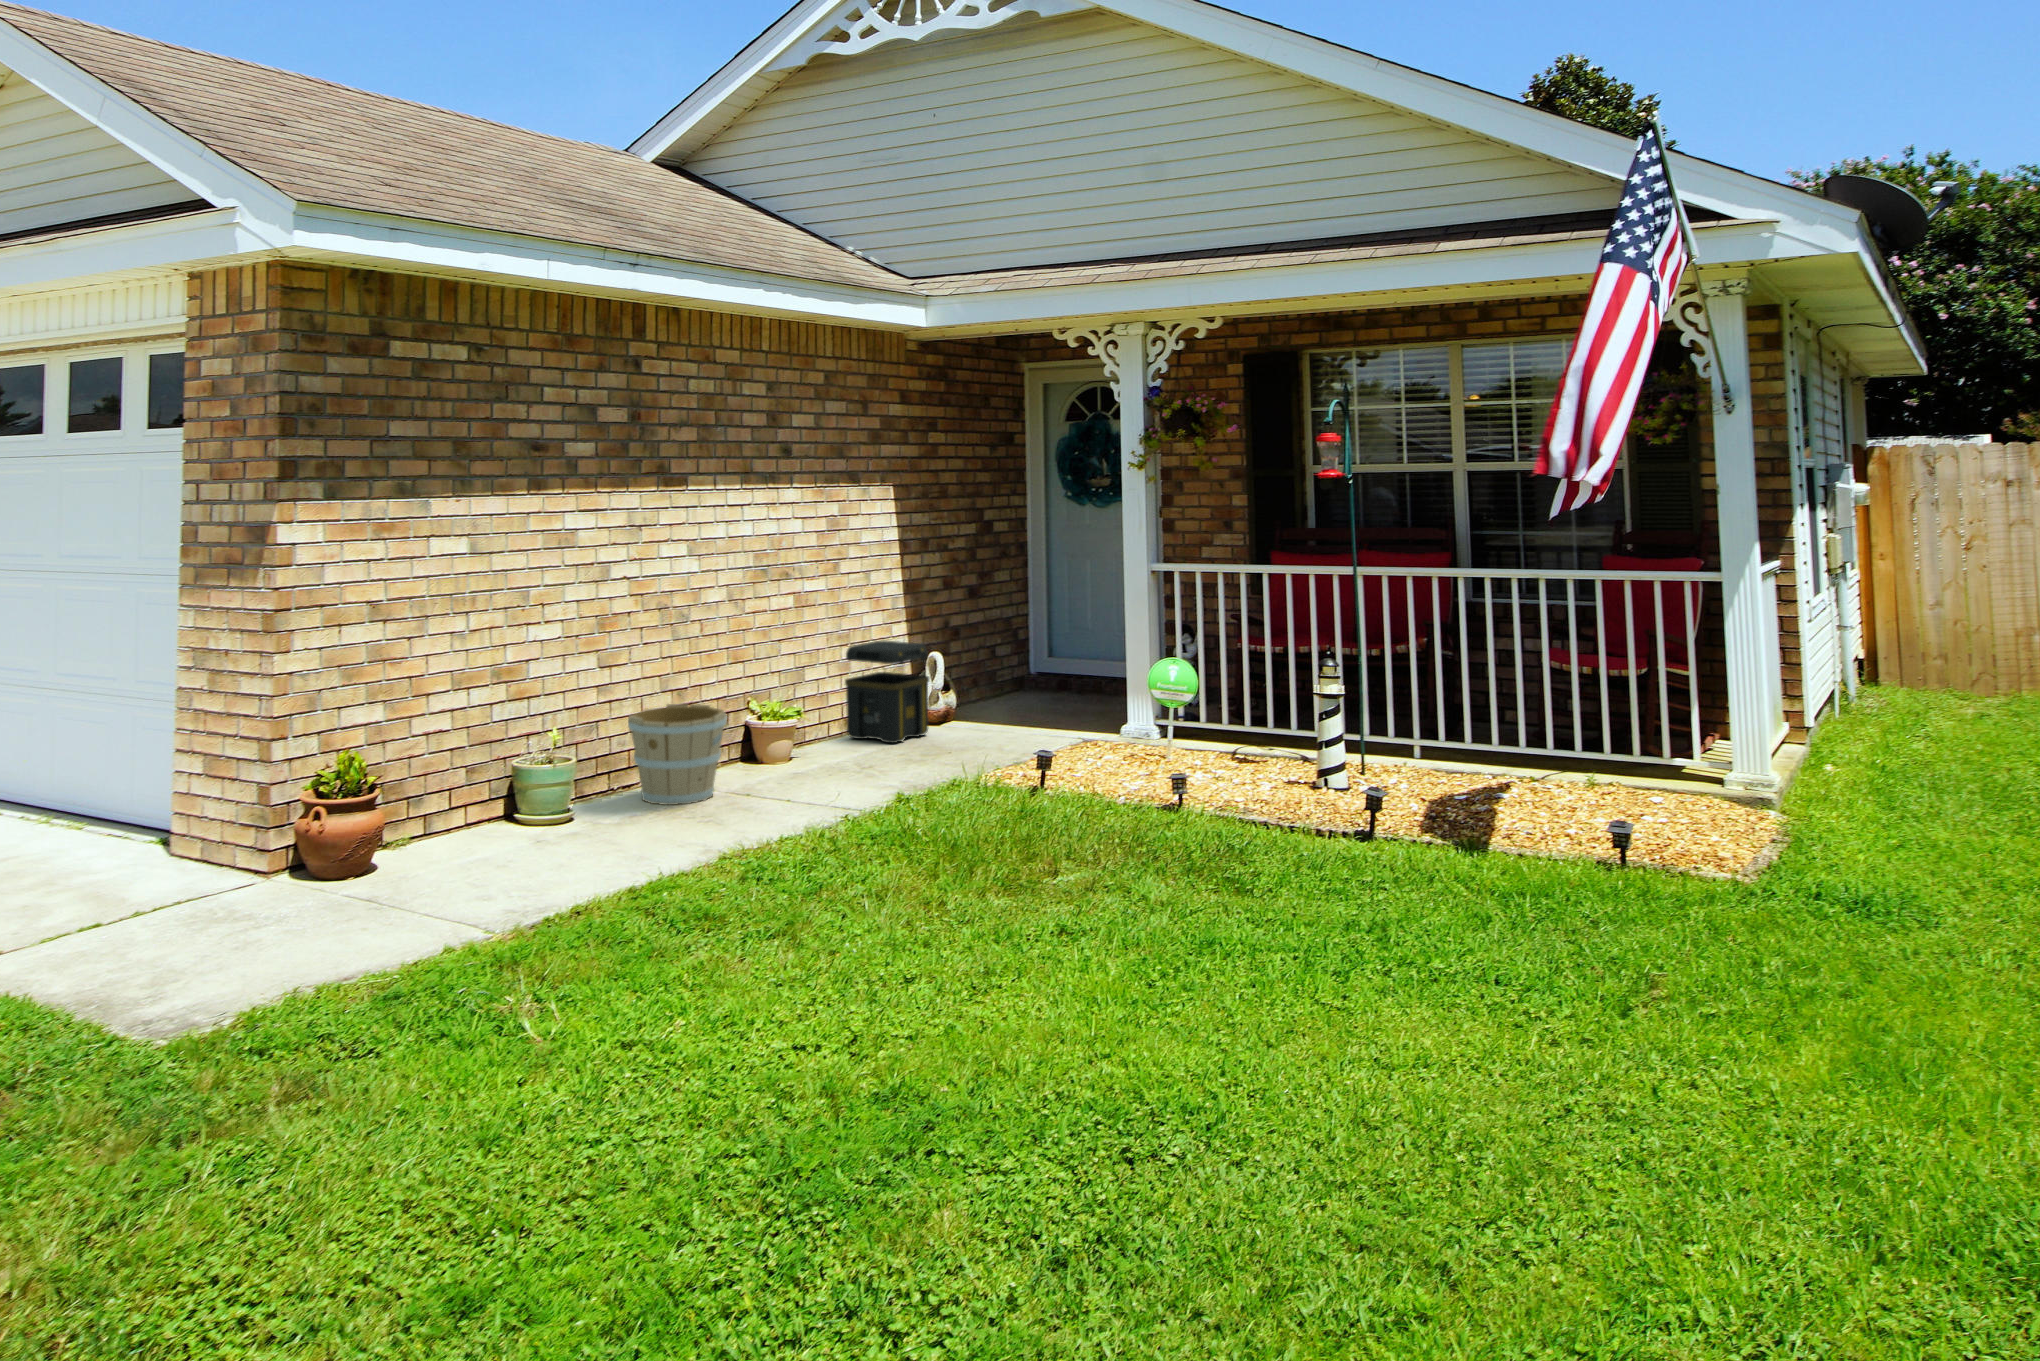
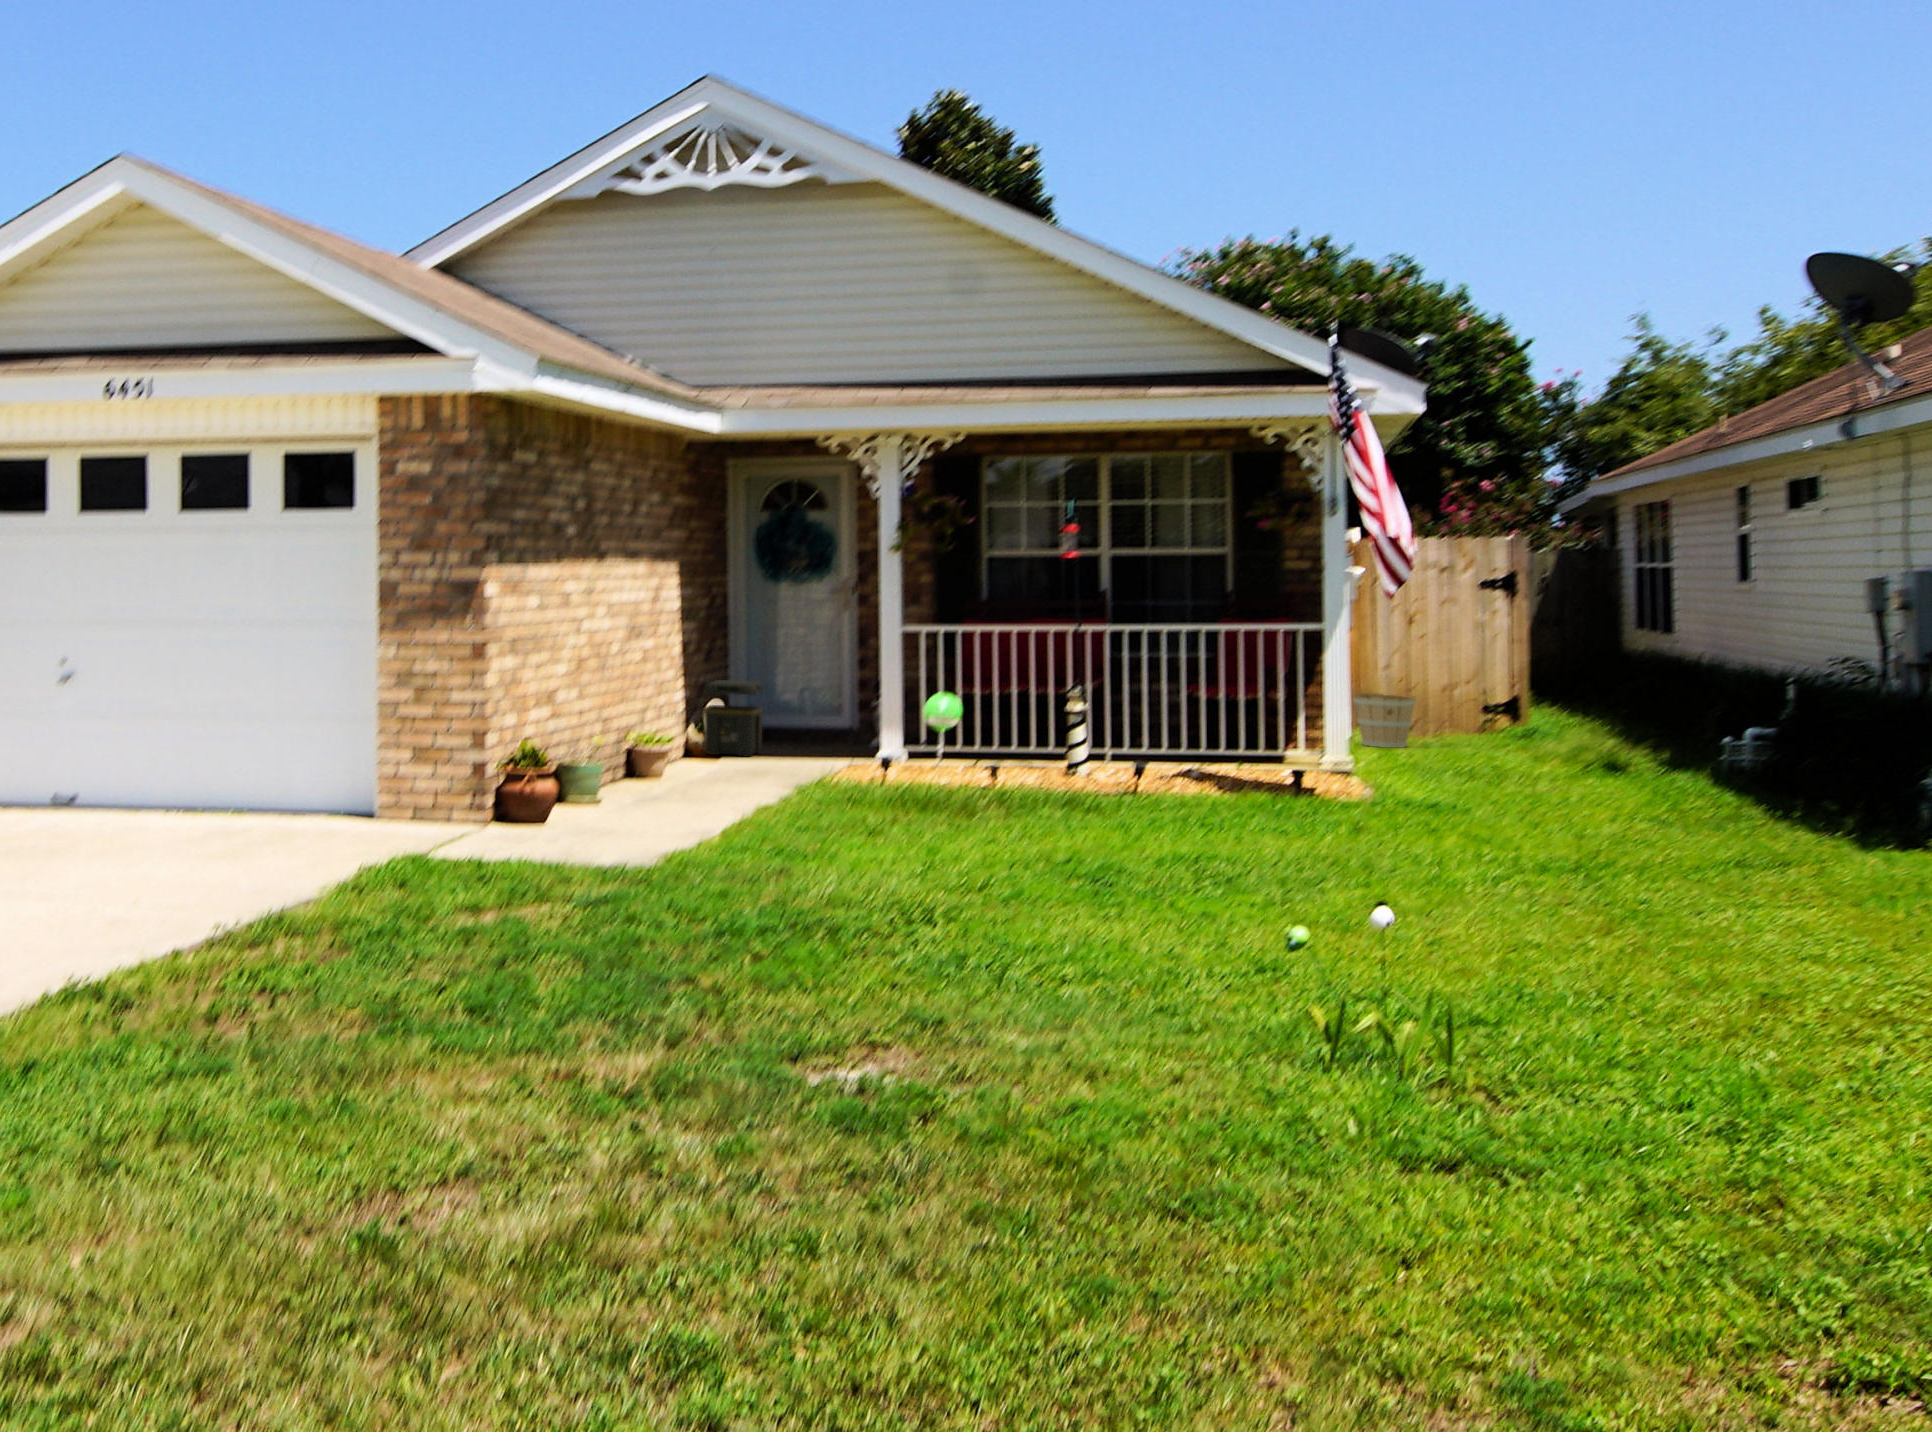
wooden bucket: present [628,704,727,805] -> present [1353,693,1415,748]

